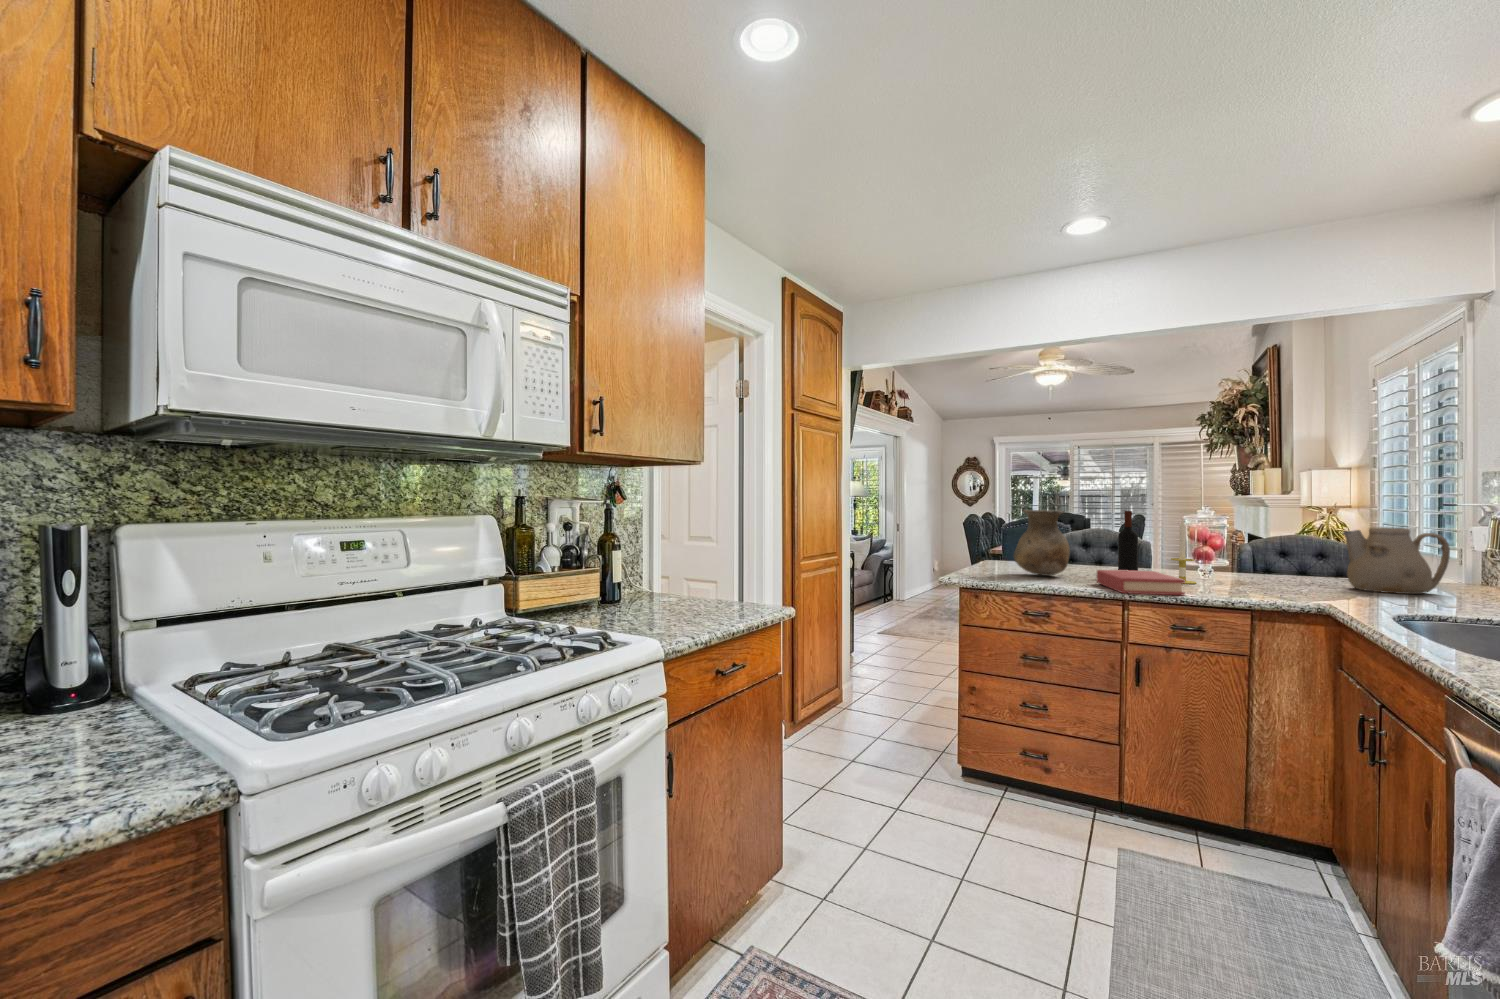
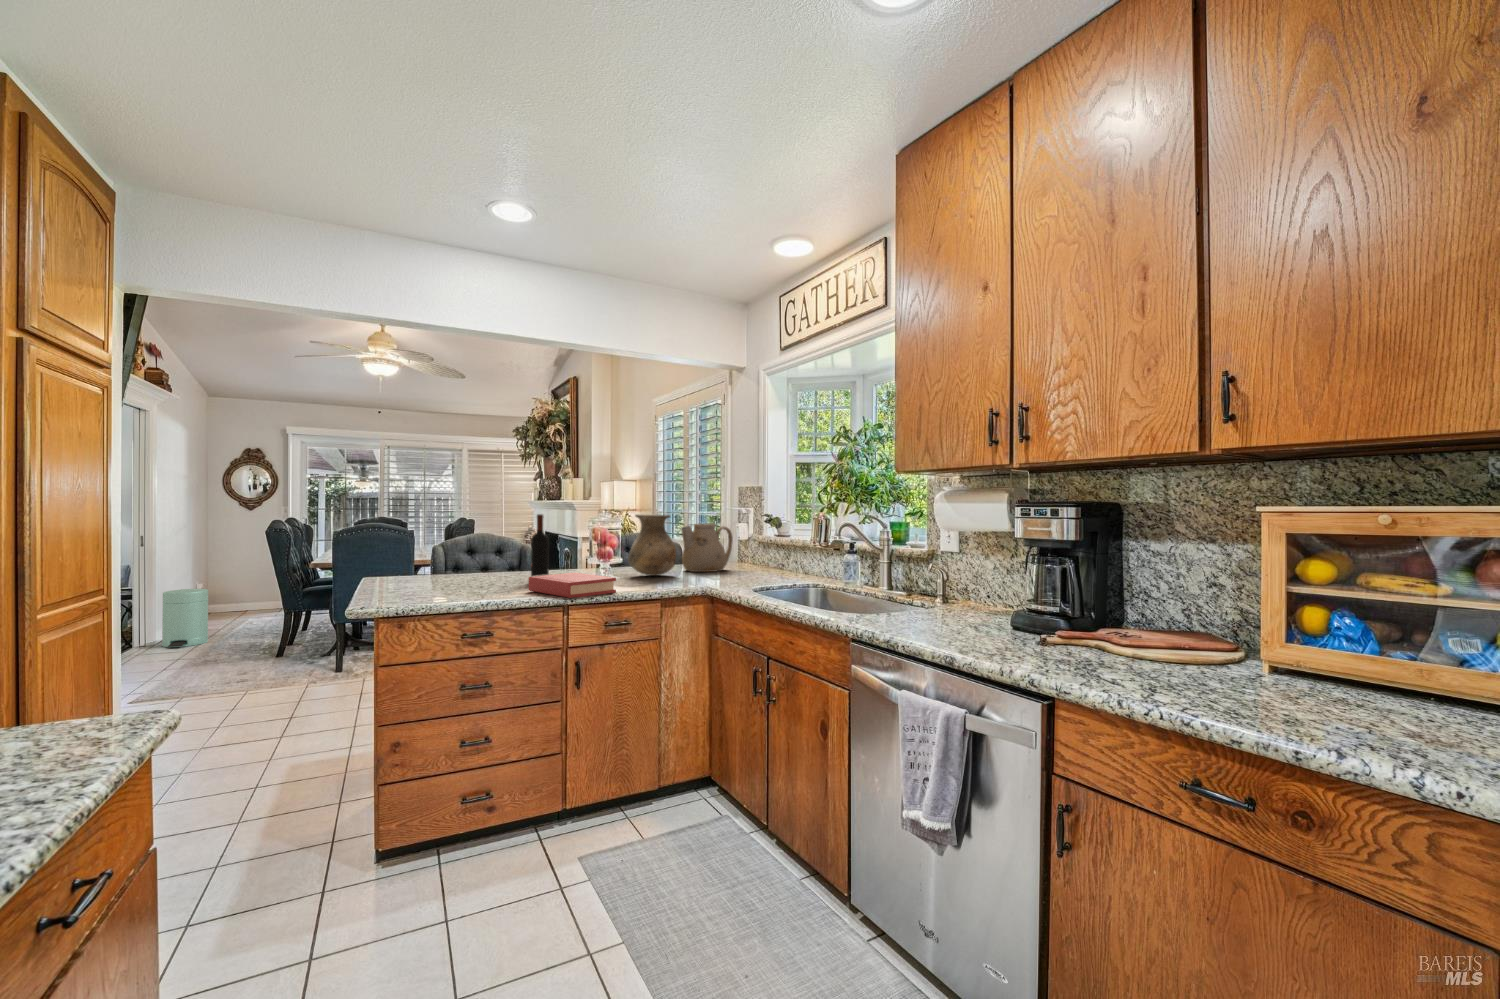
vase: present [1014,510,1070,576] -> present [628,514,676,576]
candle: present [1171,520,1196,584] -> none [575,521,598,582]
trash can: none [911,561,936,602] -> present [162,589,208,647]

